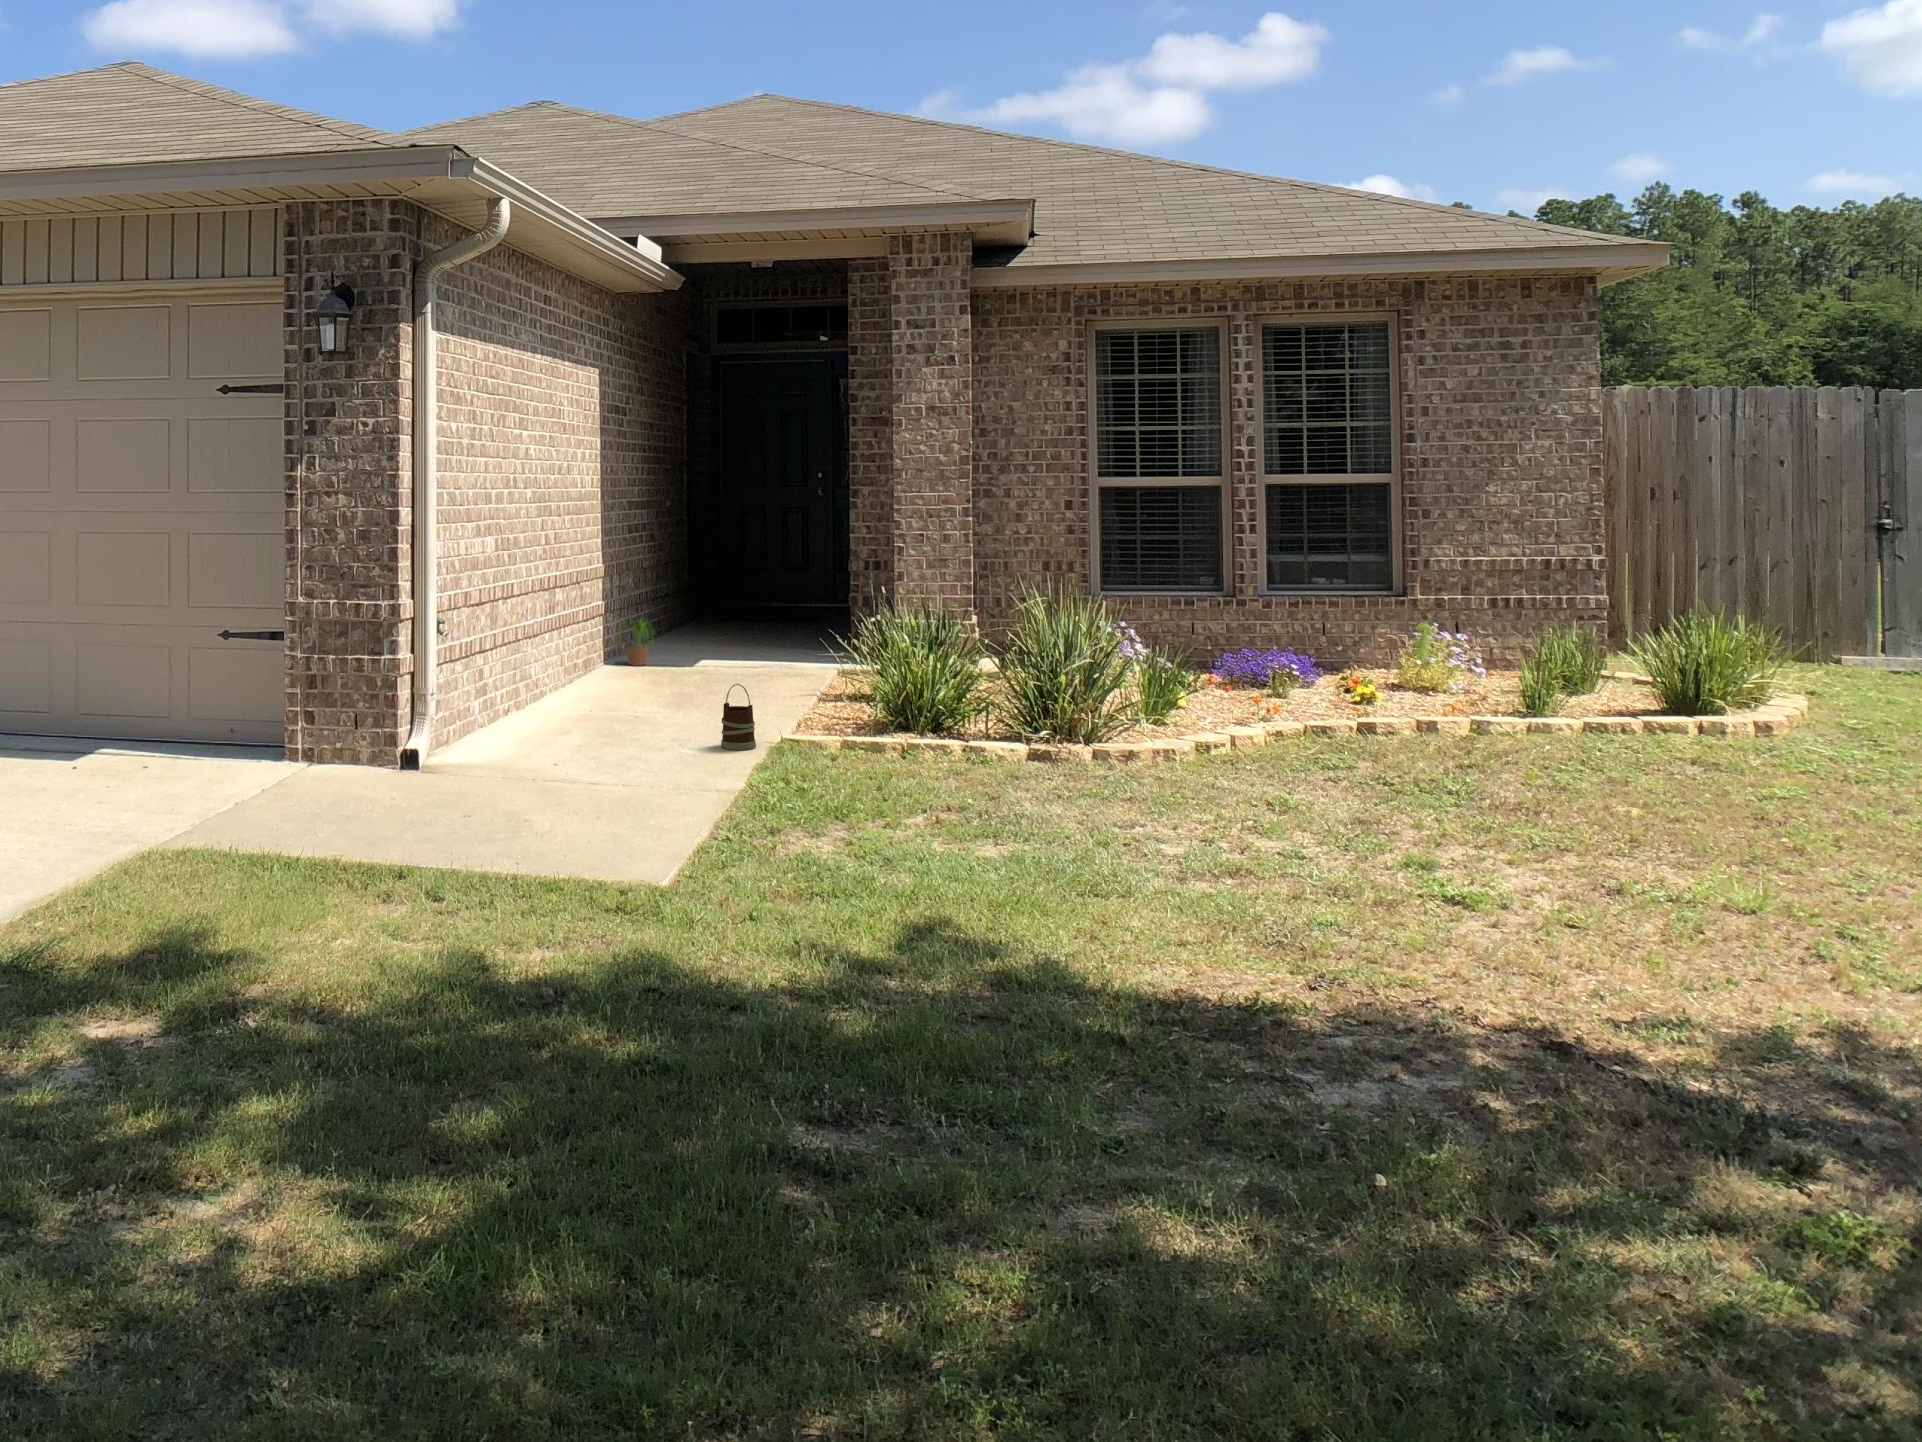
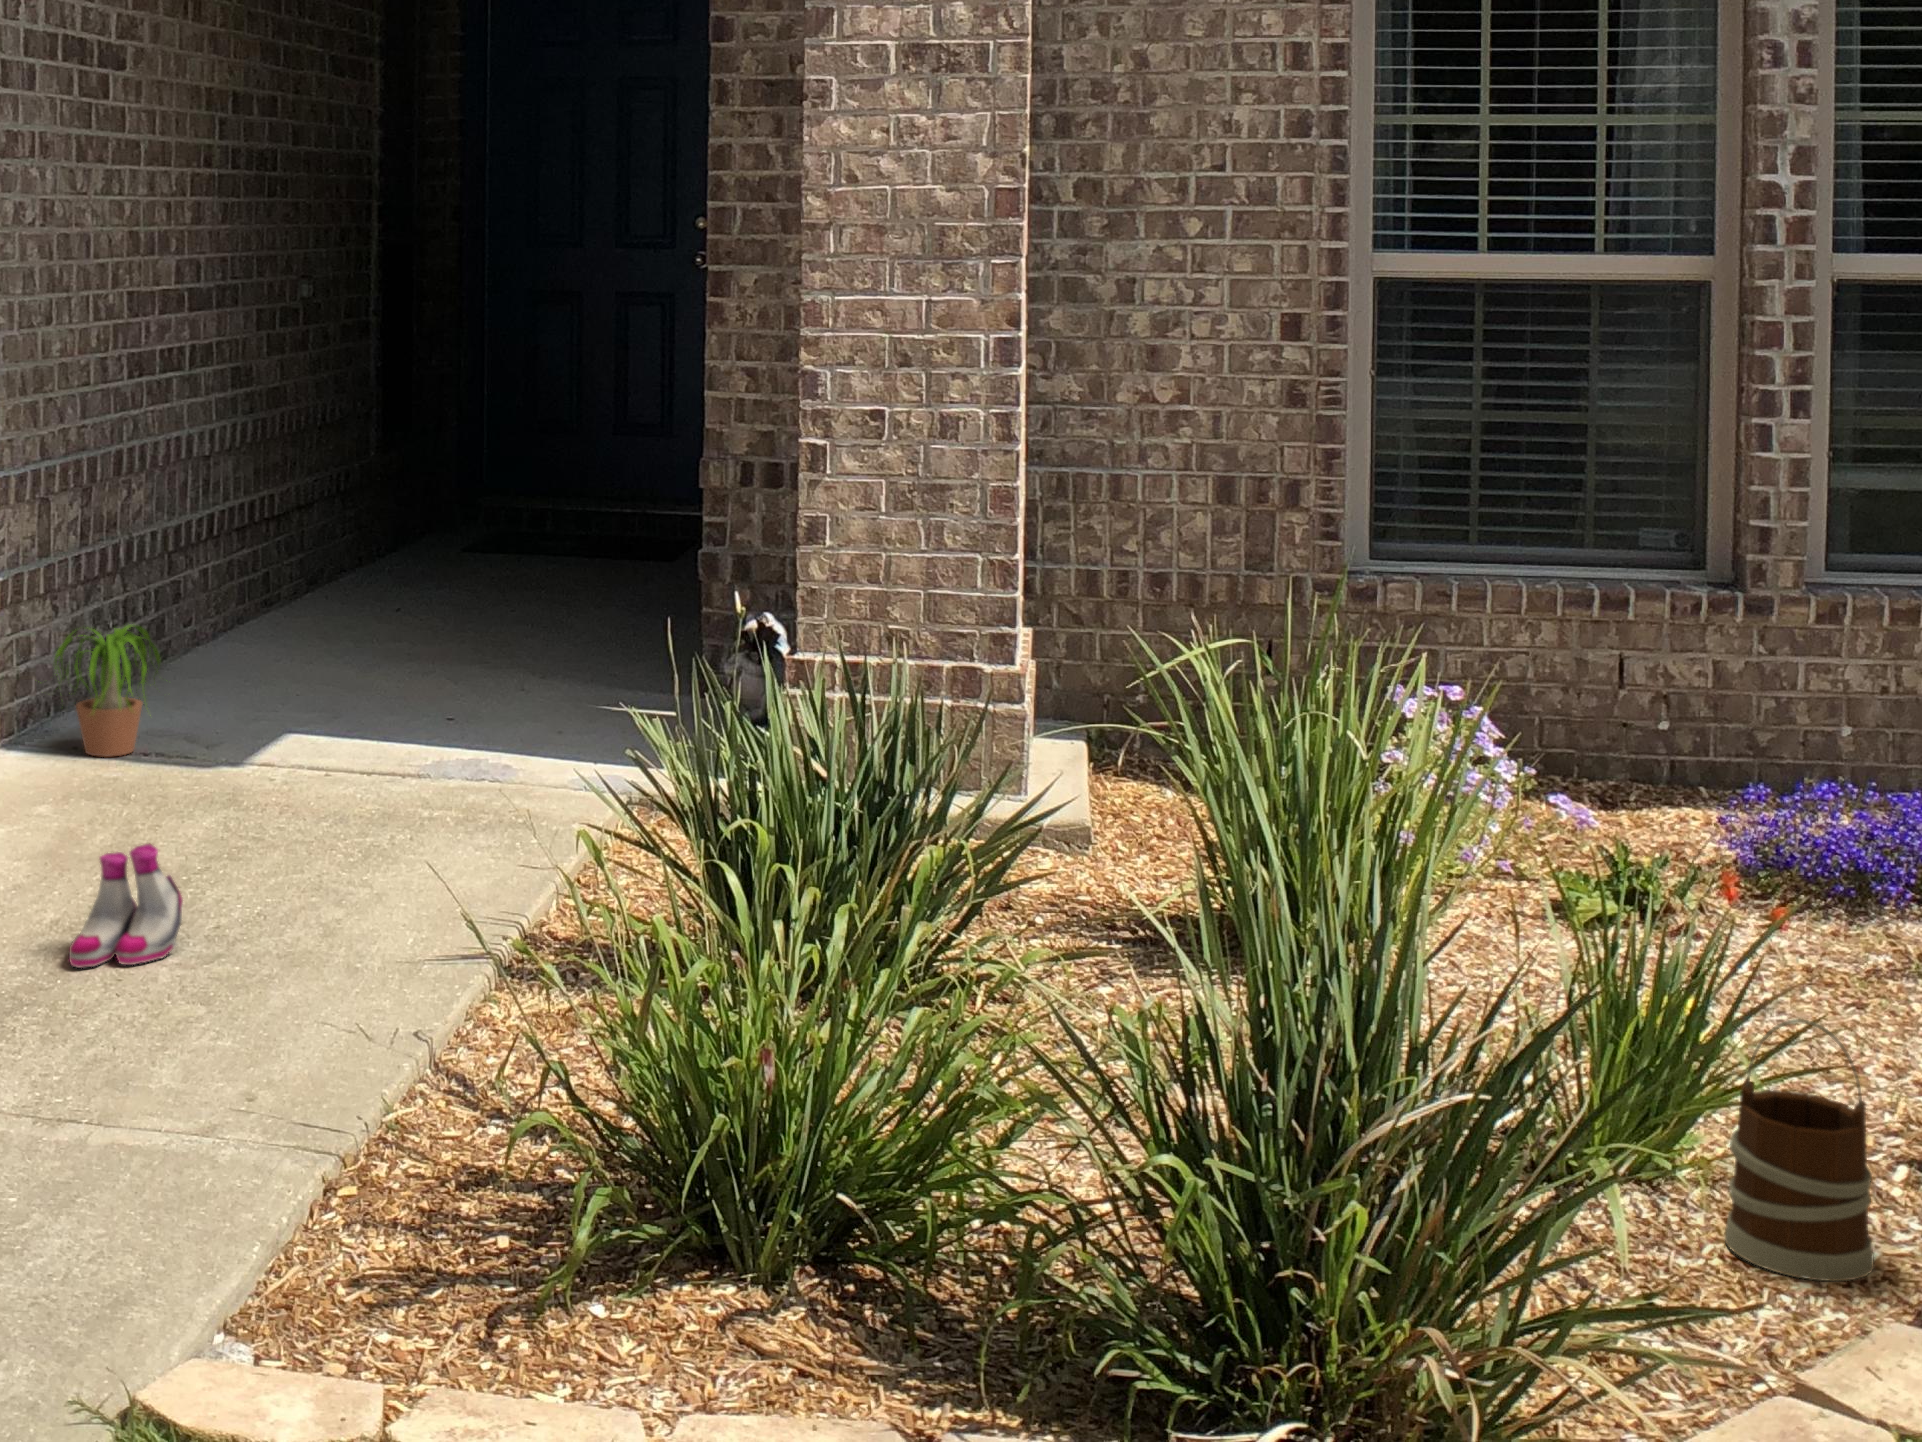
boots: none [675,670,708,707] -> present [69,844,183,968]
wooden bucket: present [721,684,756,750] -> present [1724,1019,1874,1281]

